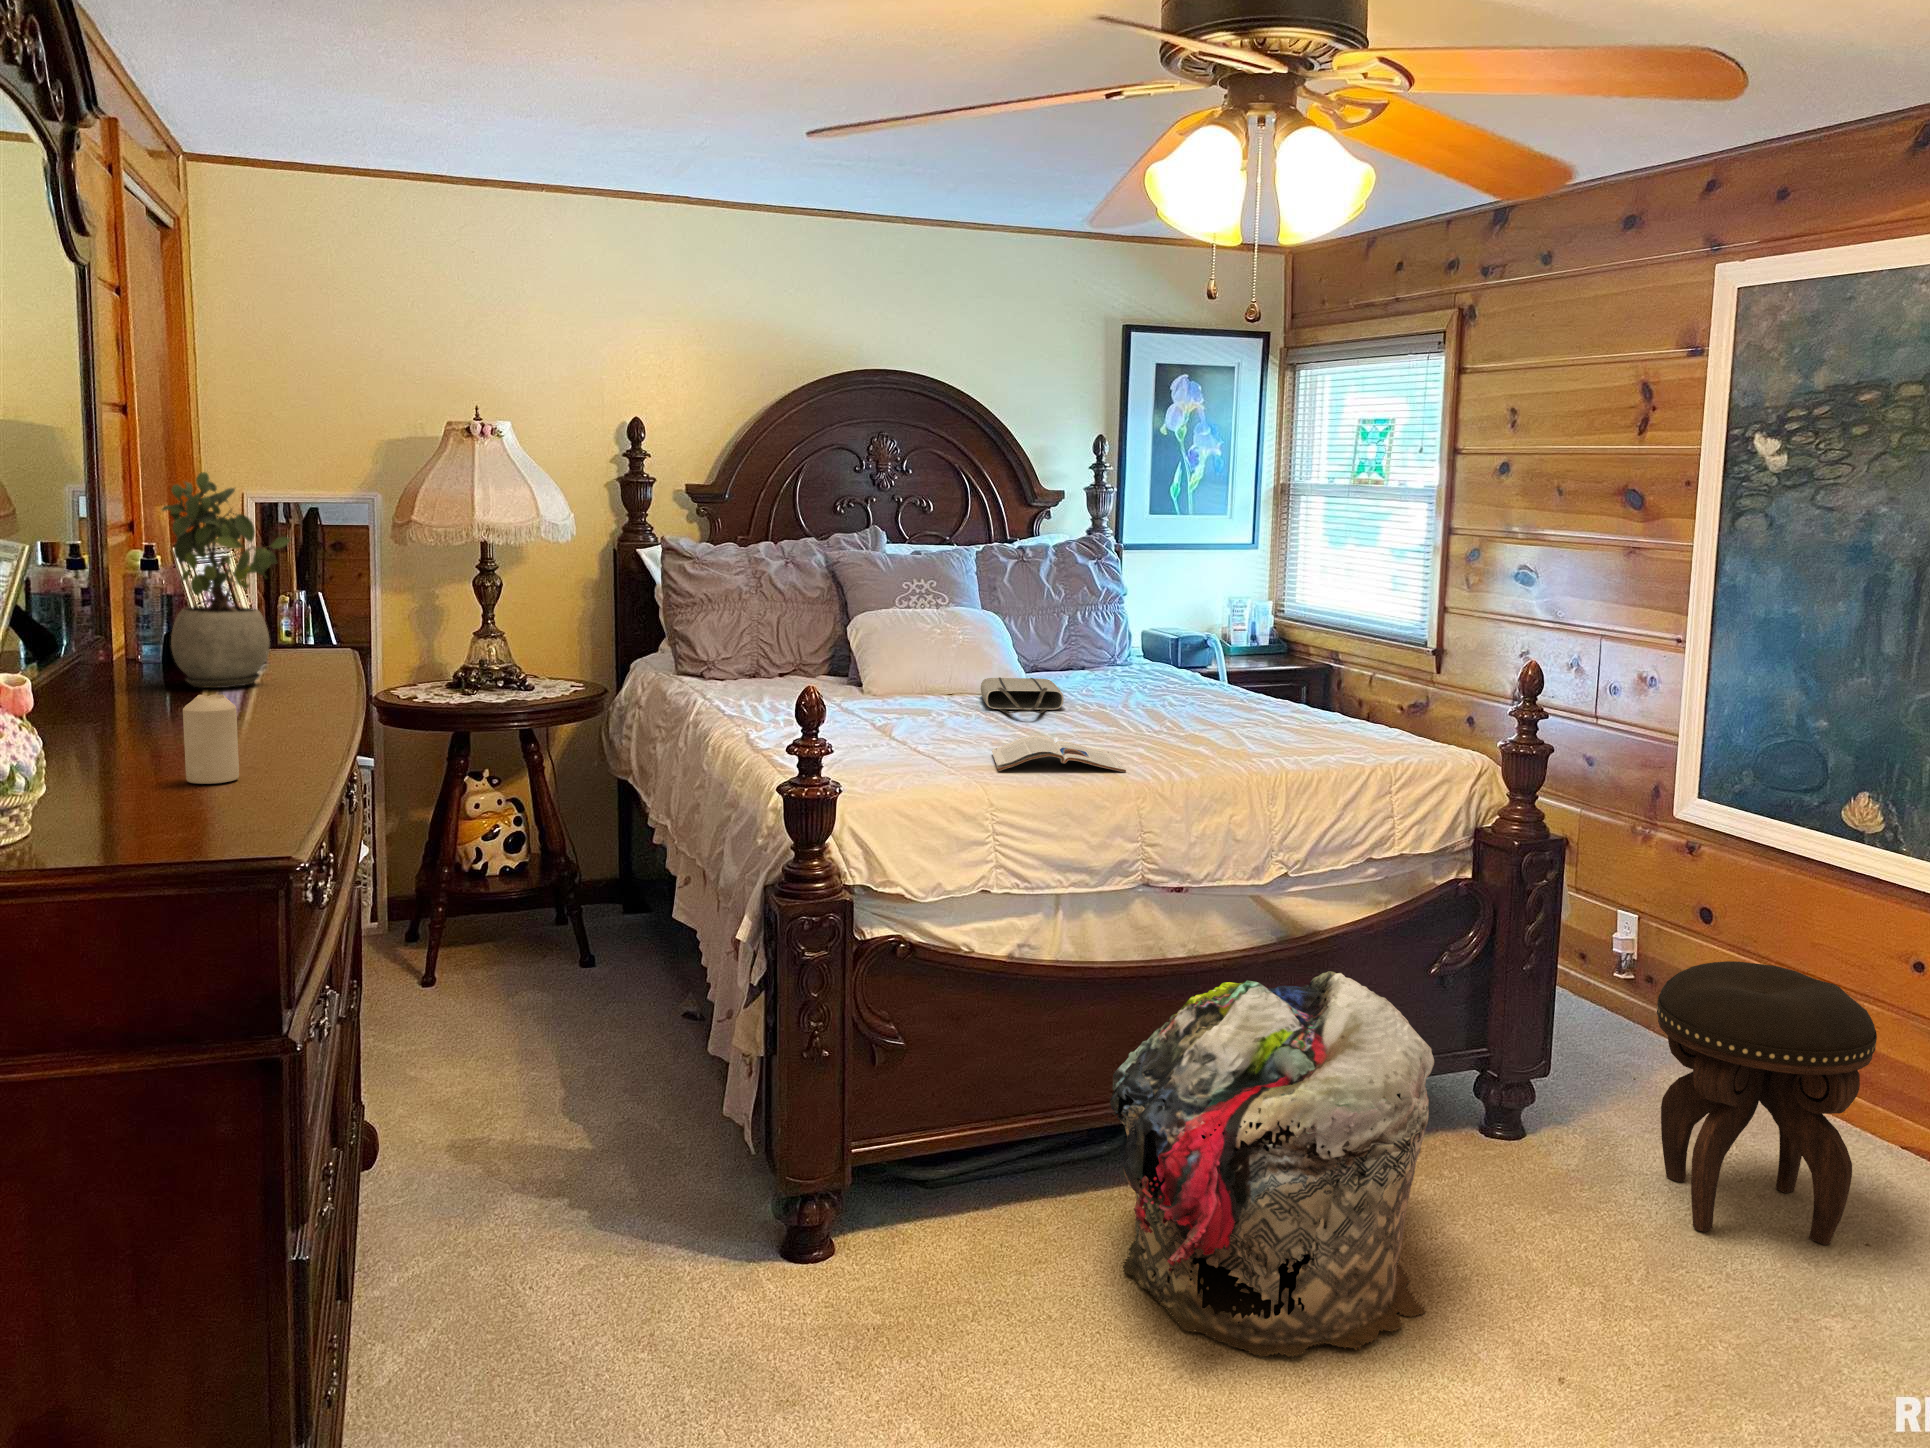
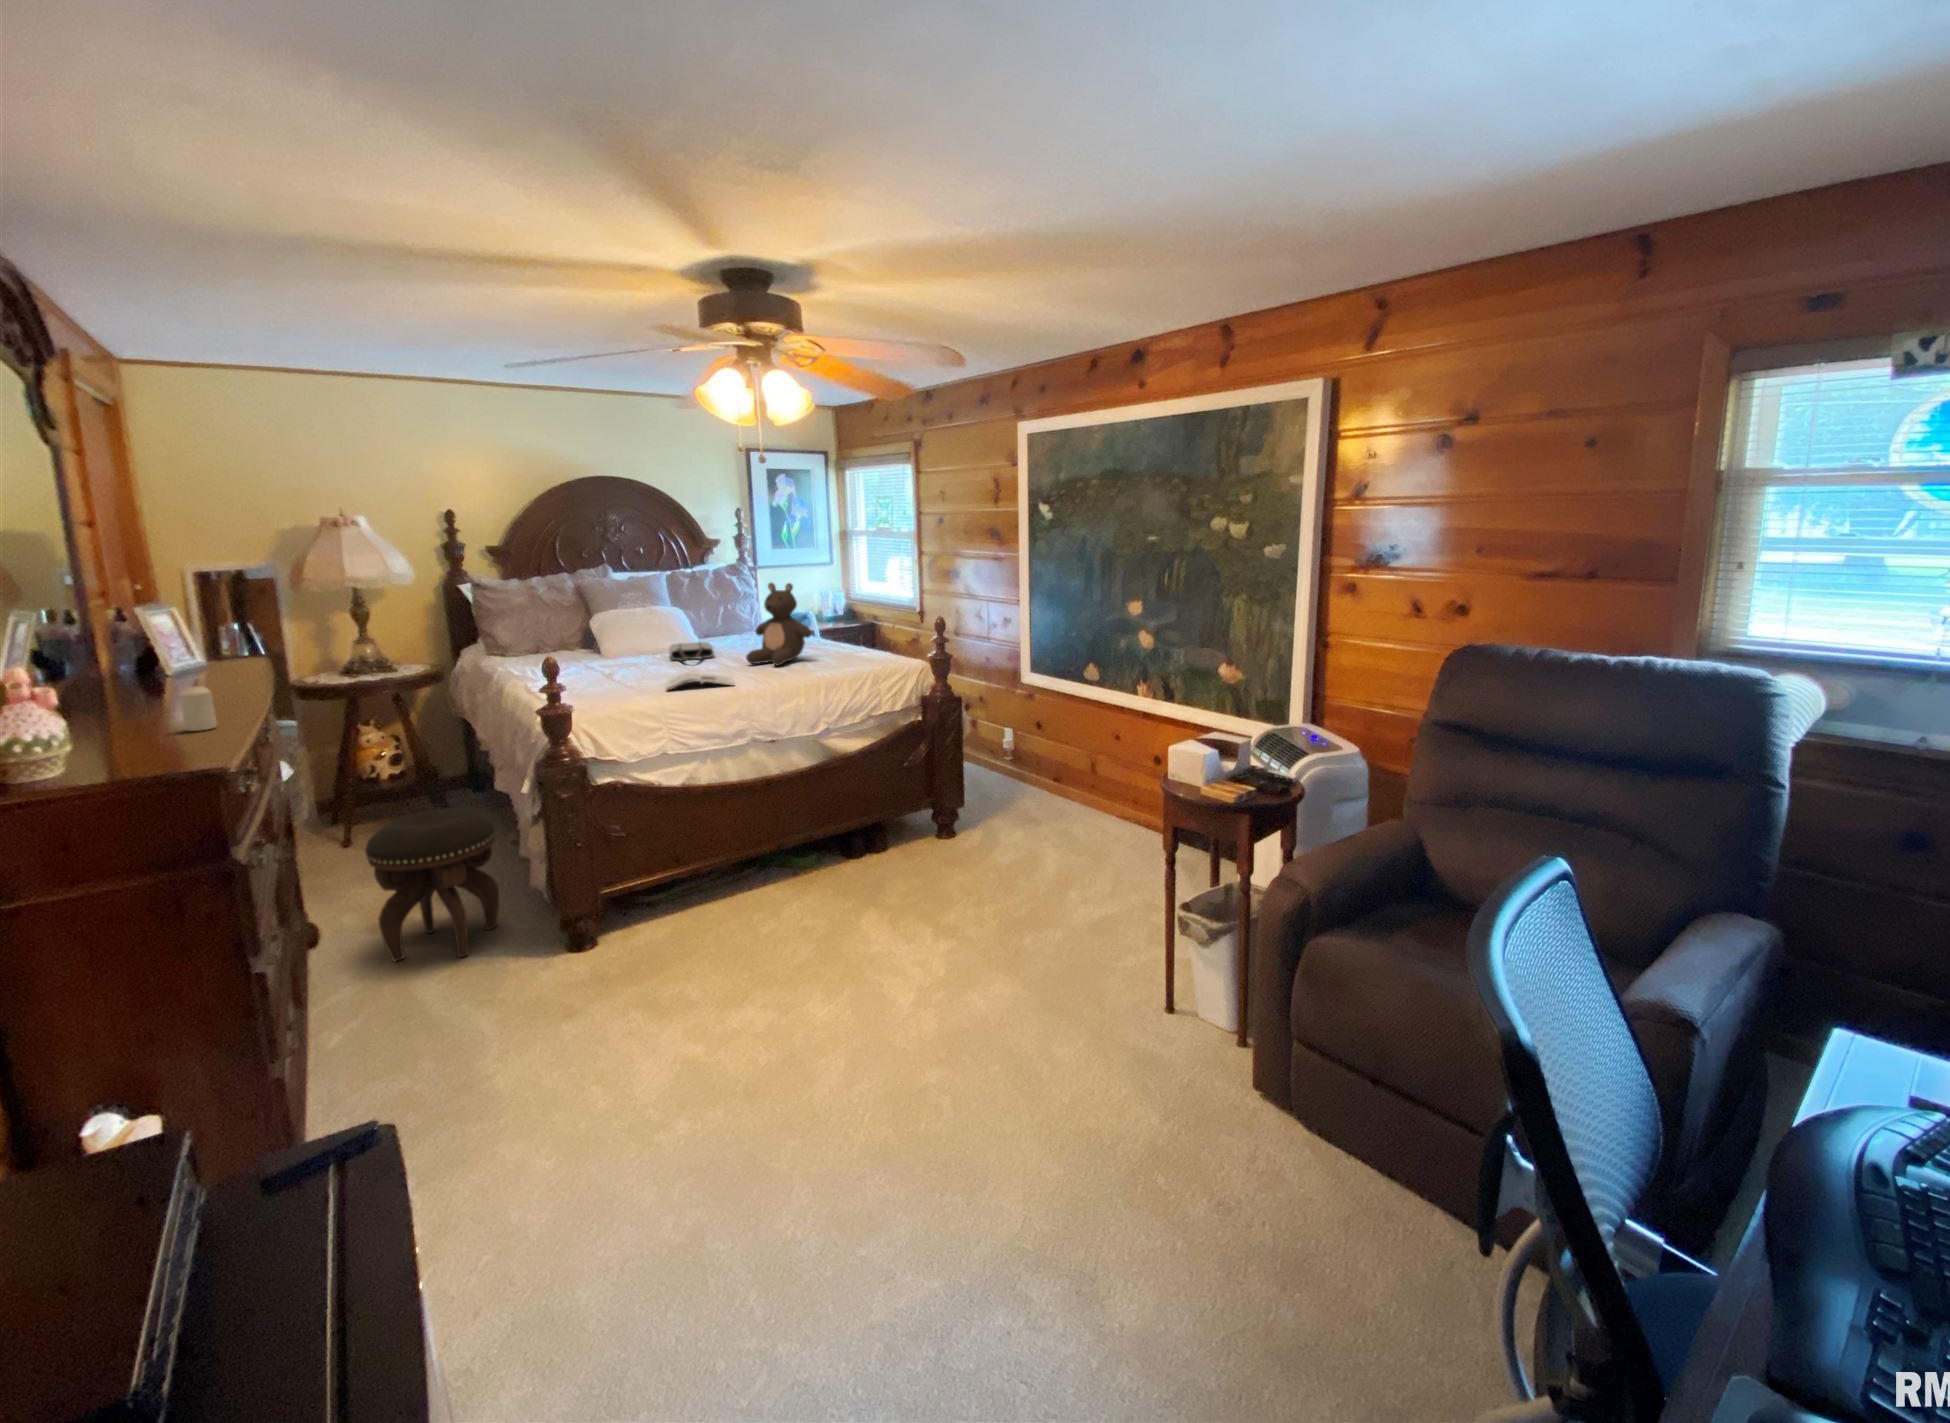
potted plant: present [162,472,291,688] -> none [136,565,227,686]
teddy bear: none [1132,573,1261,737] -> present [746,583,811,666]
footstool: present [1657,961,1877,1245] -> present [365,808,499,961]
laundry basket: present [1110,971,1434,1357] -> none [730,770,889,945]

